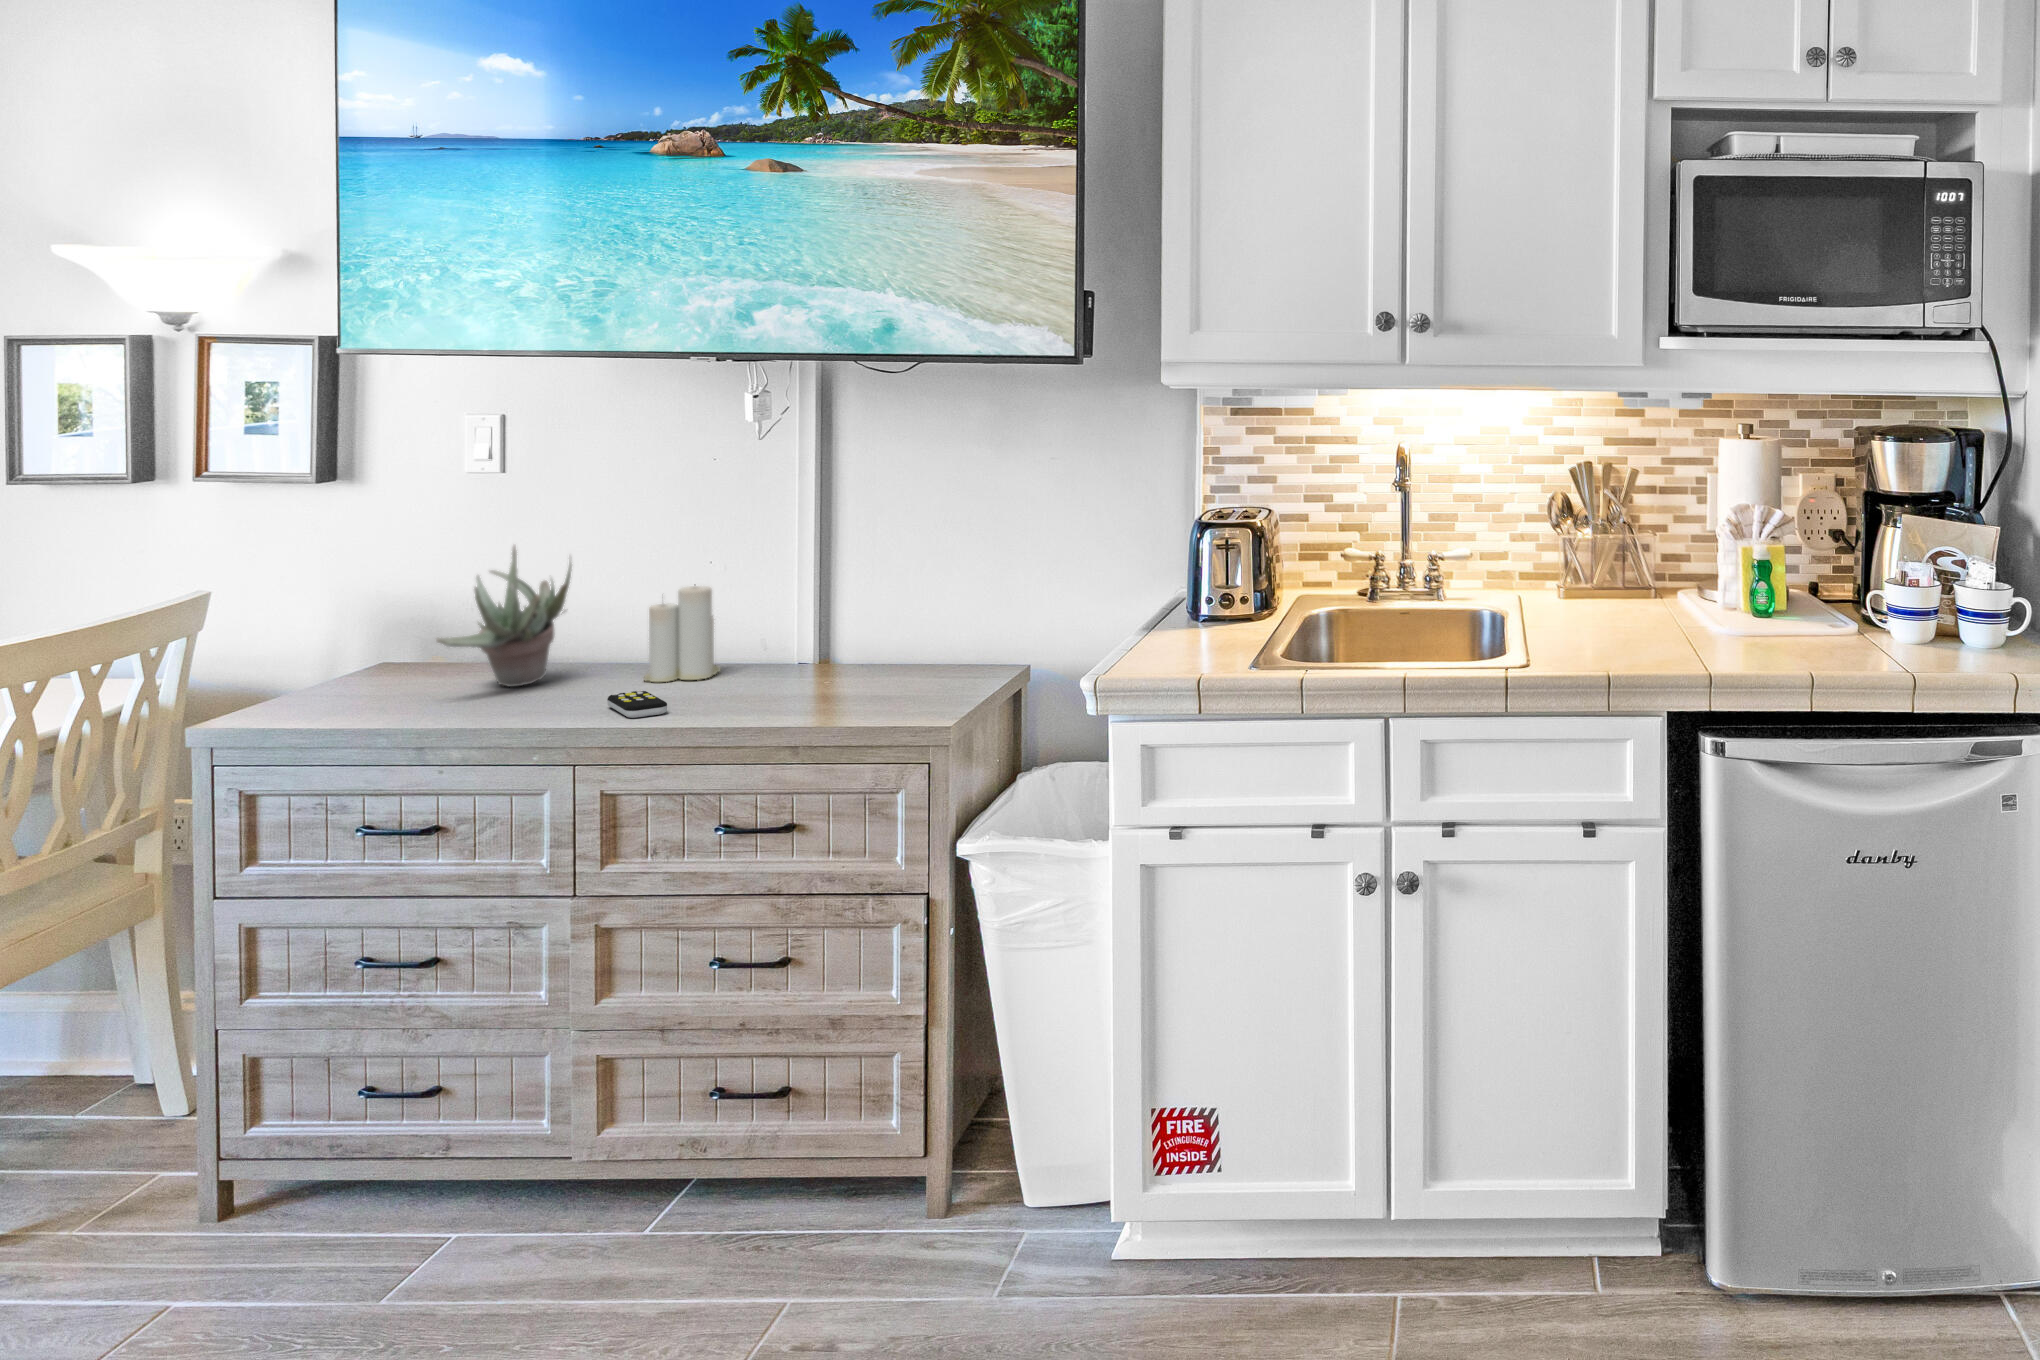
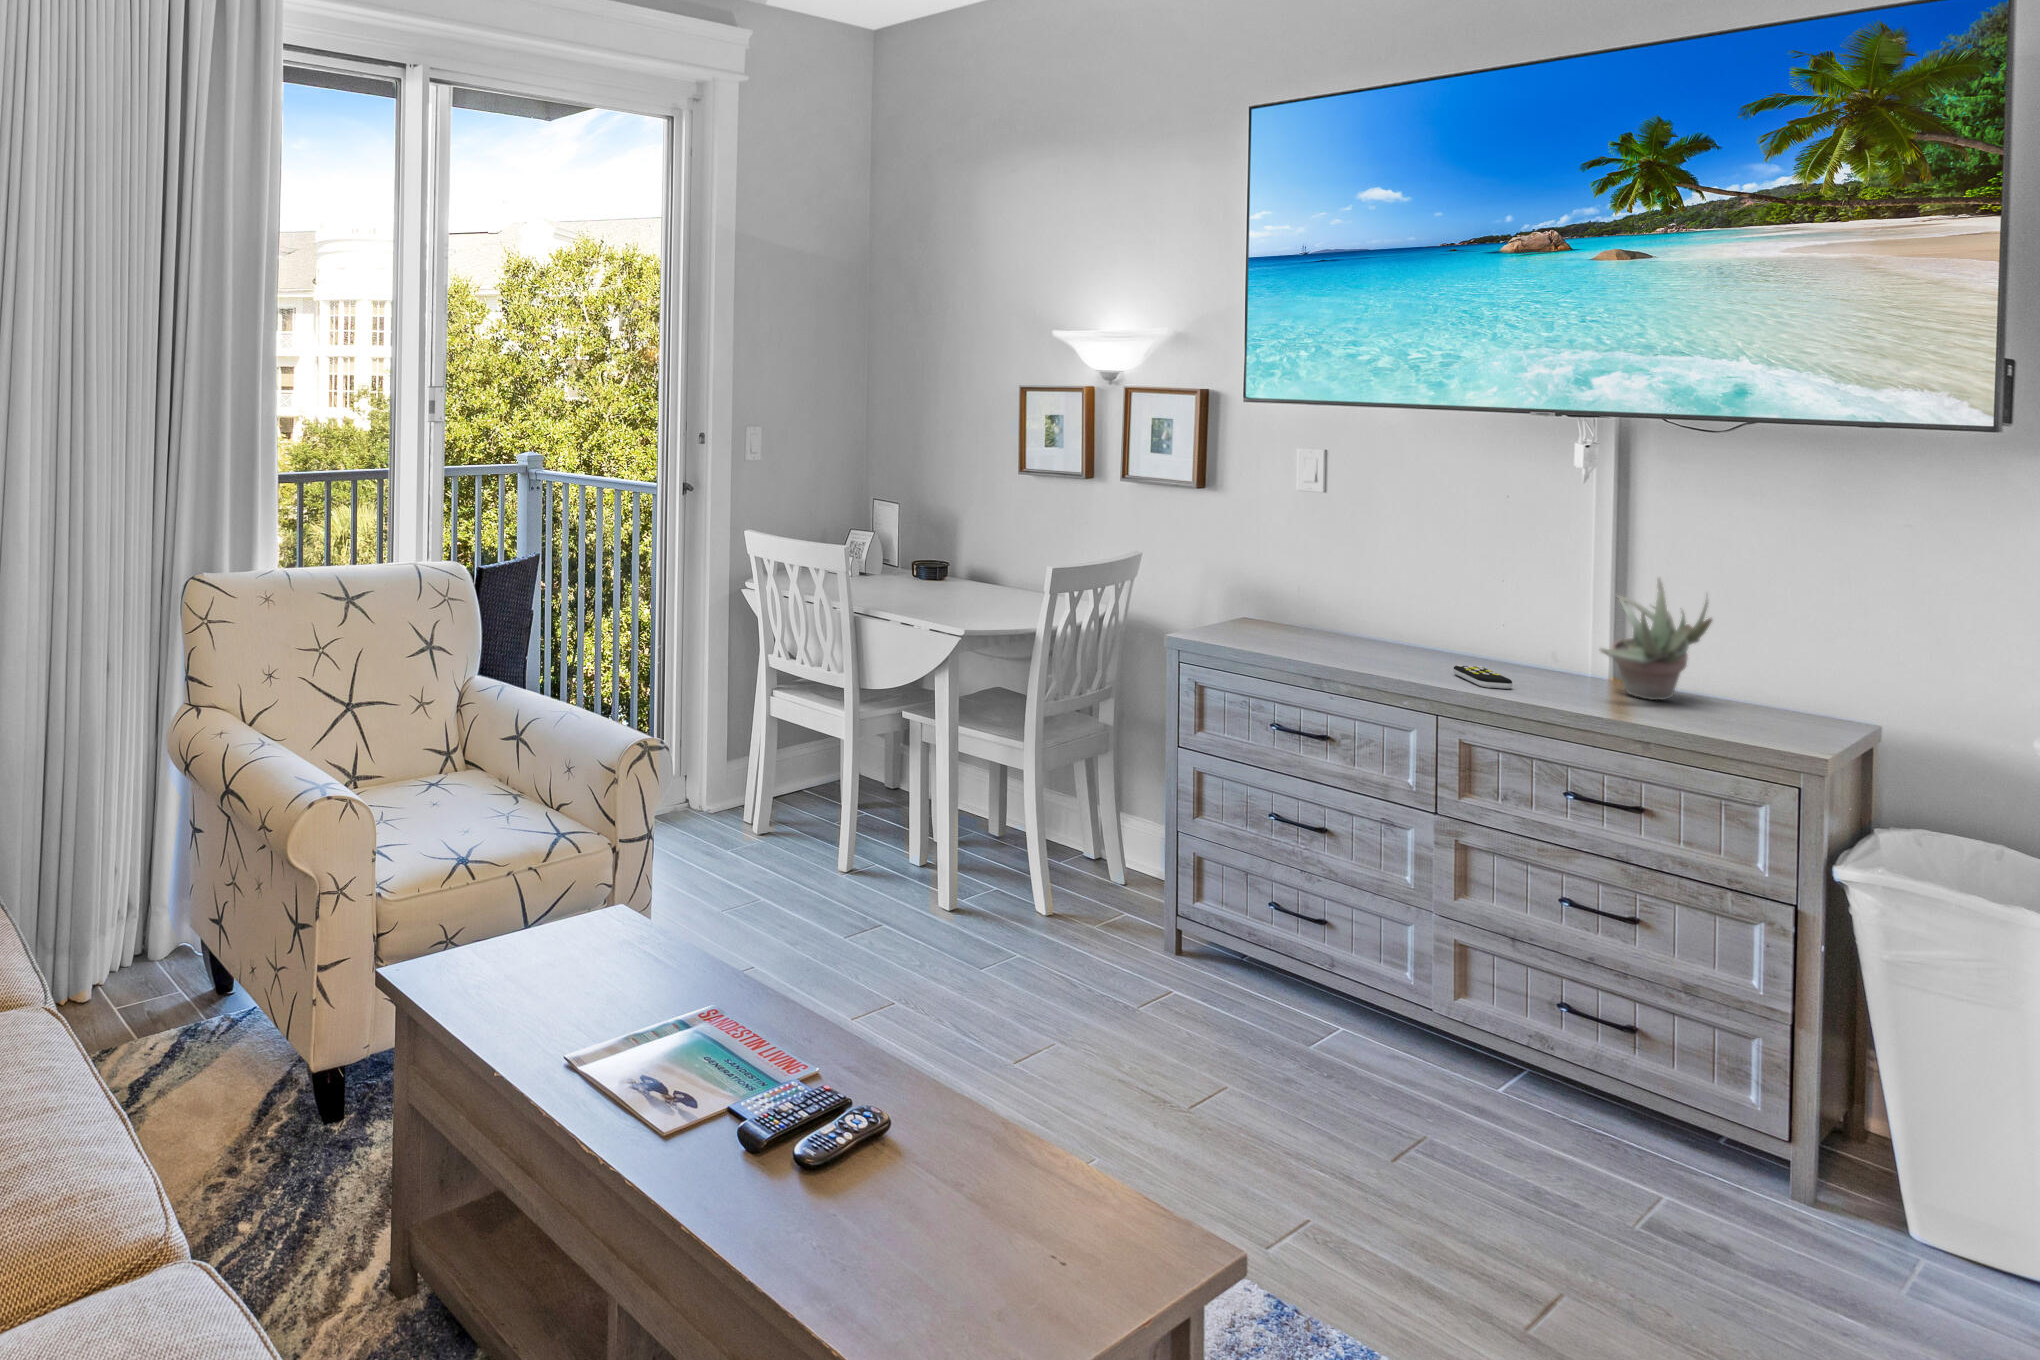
succulent plant: present [436,546,572,686] -> present [1599,578,1712,700]
candle: present [643,585,720,682] -> none [1465,585,1532,667]

